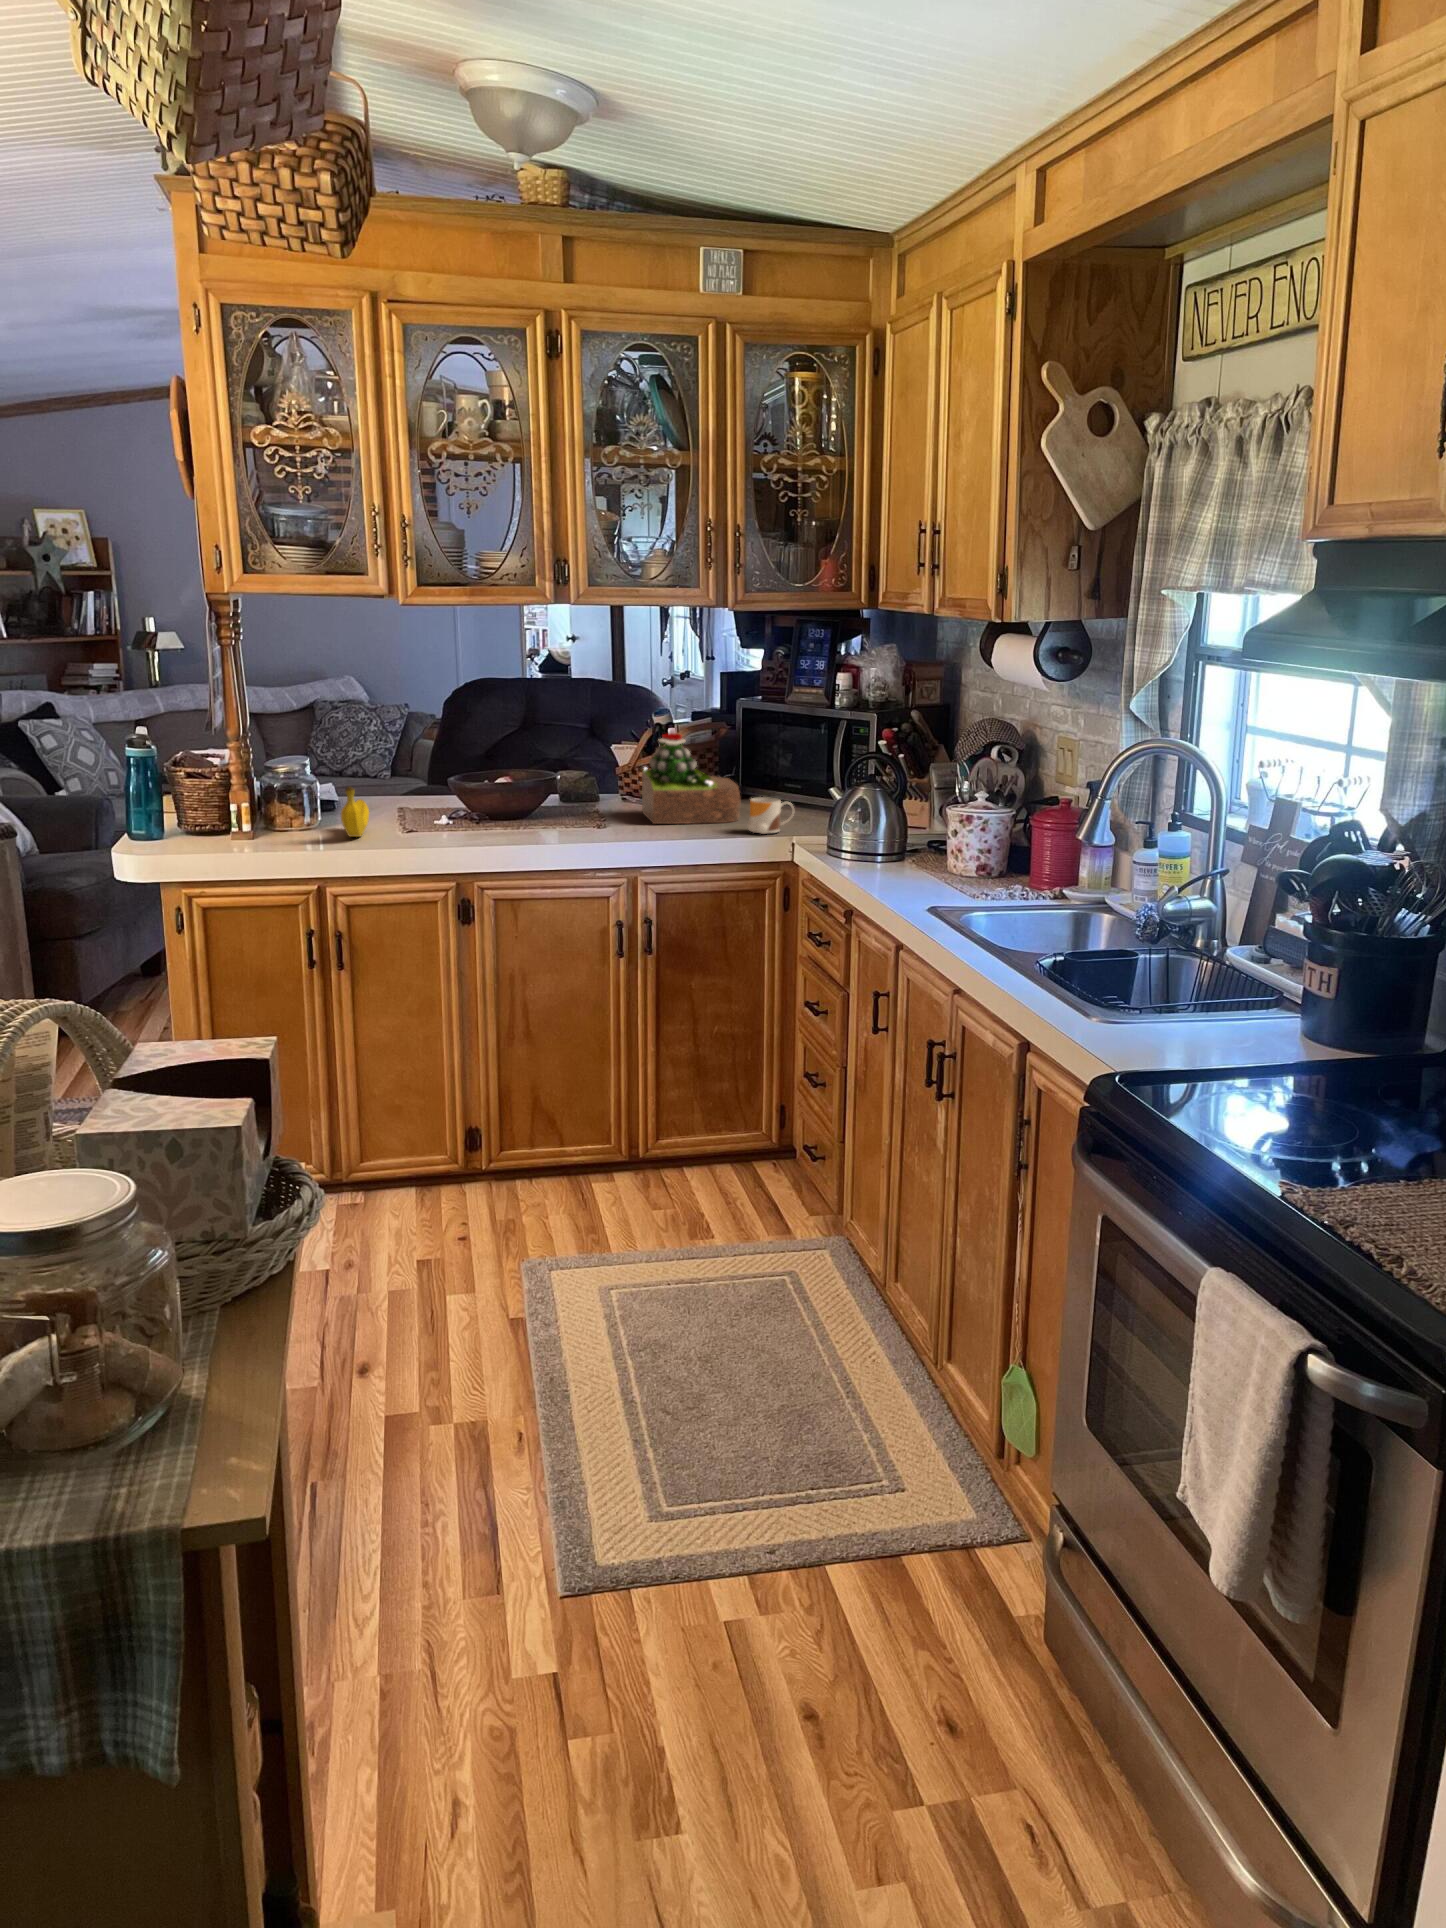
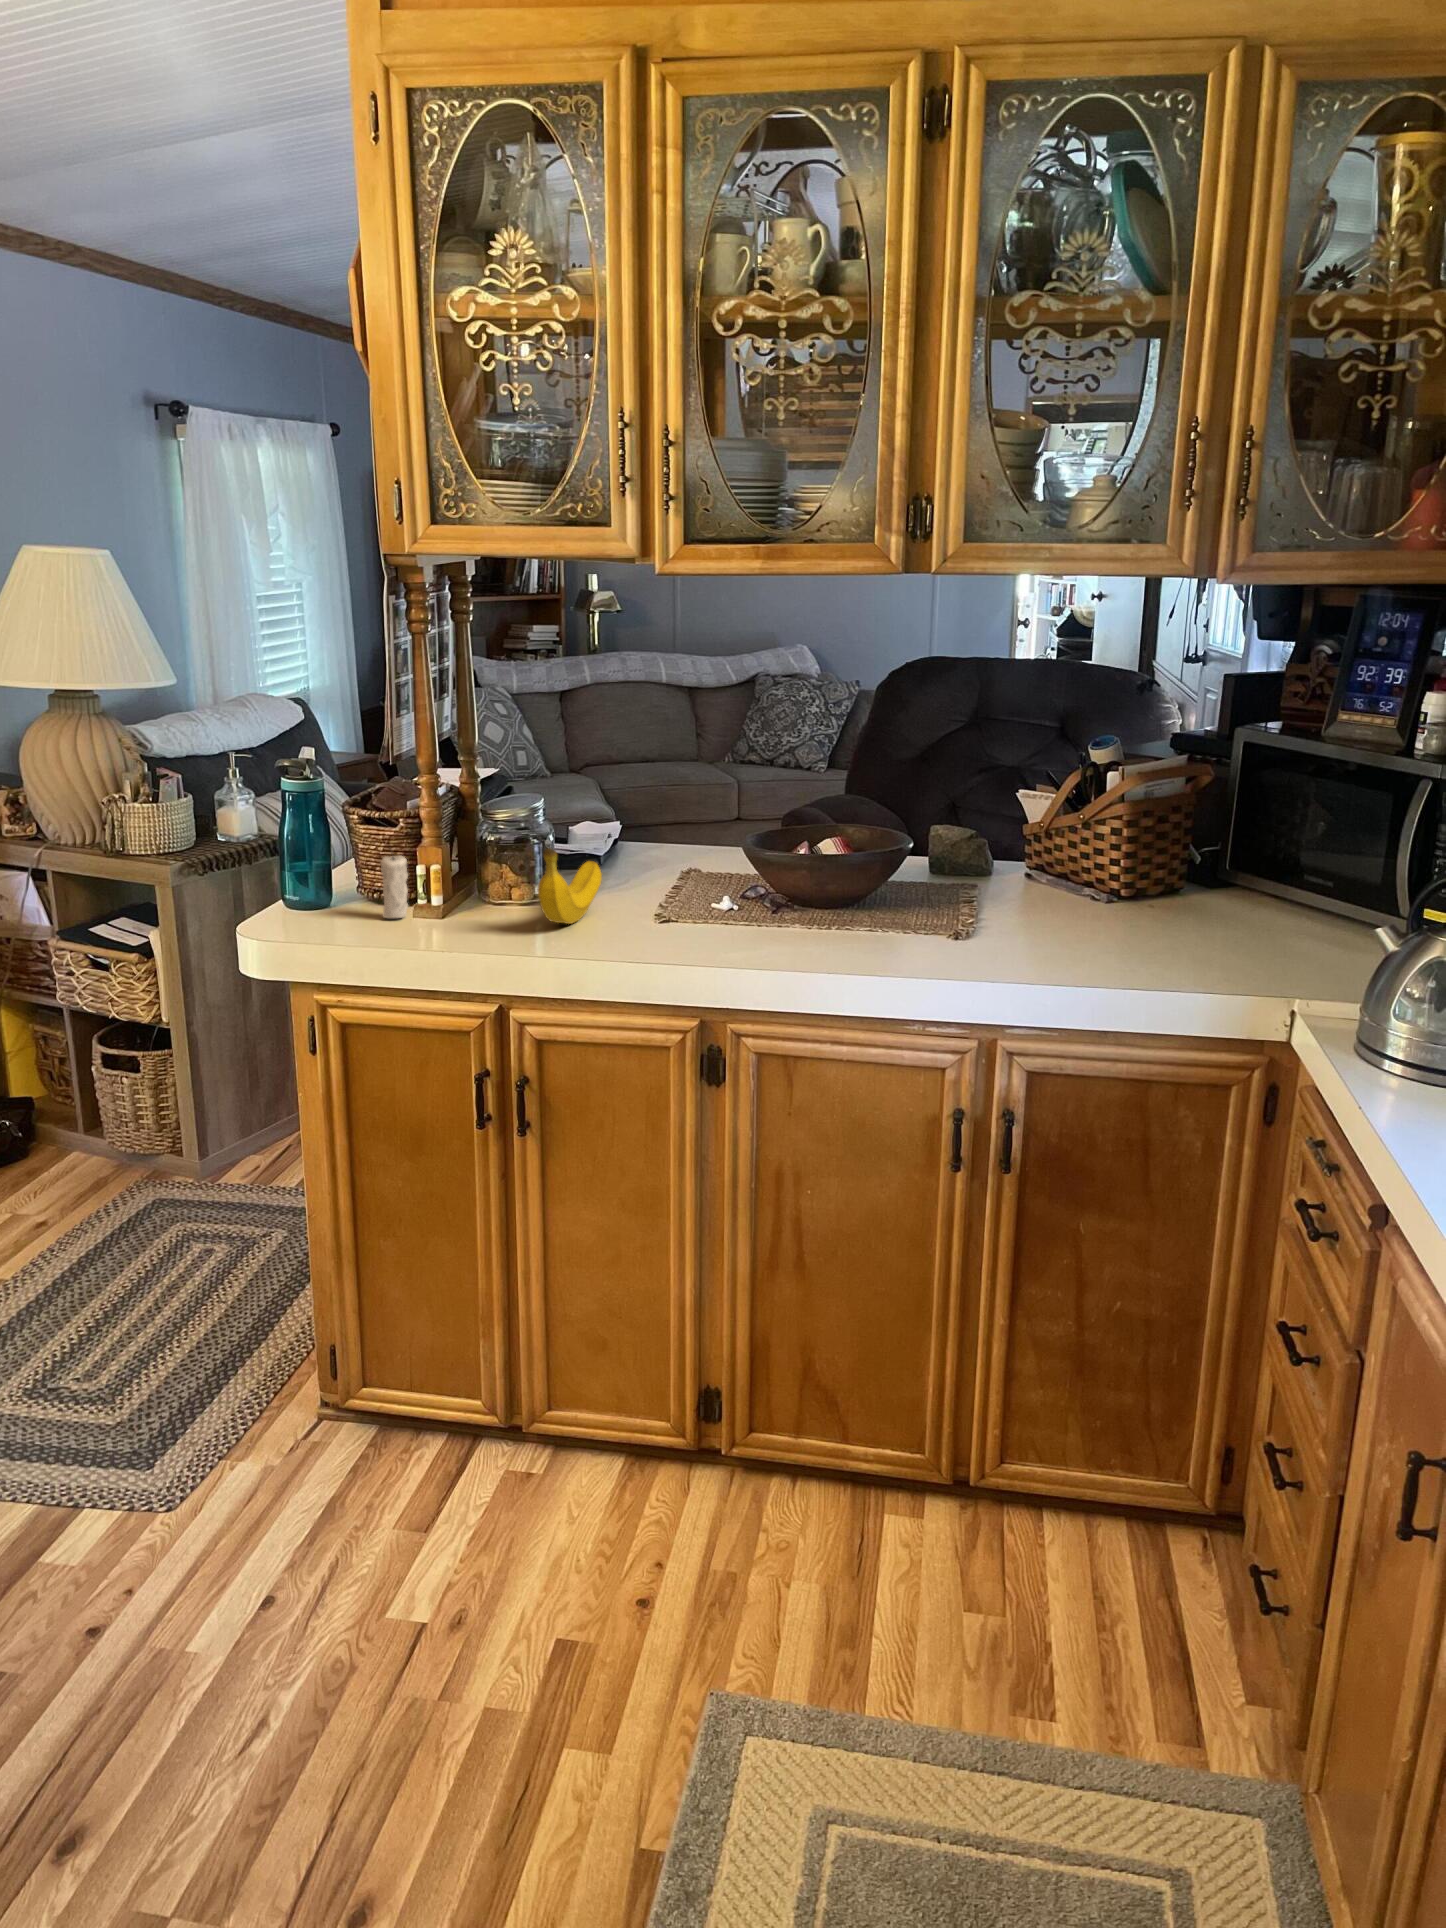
succulent plant: present [642,733,740,824] -> none [1044,785,1213,946]
candle: none [226,793,246,843] -> present [381,855,408,918]
mug: present [747,797,794,834] -> none [1212,915,1305,985]

